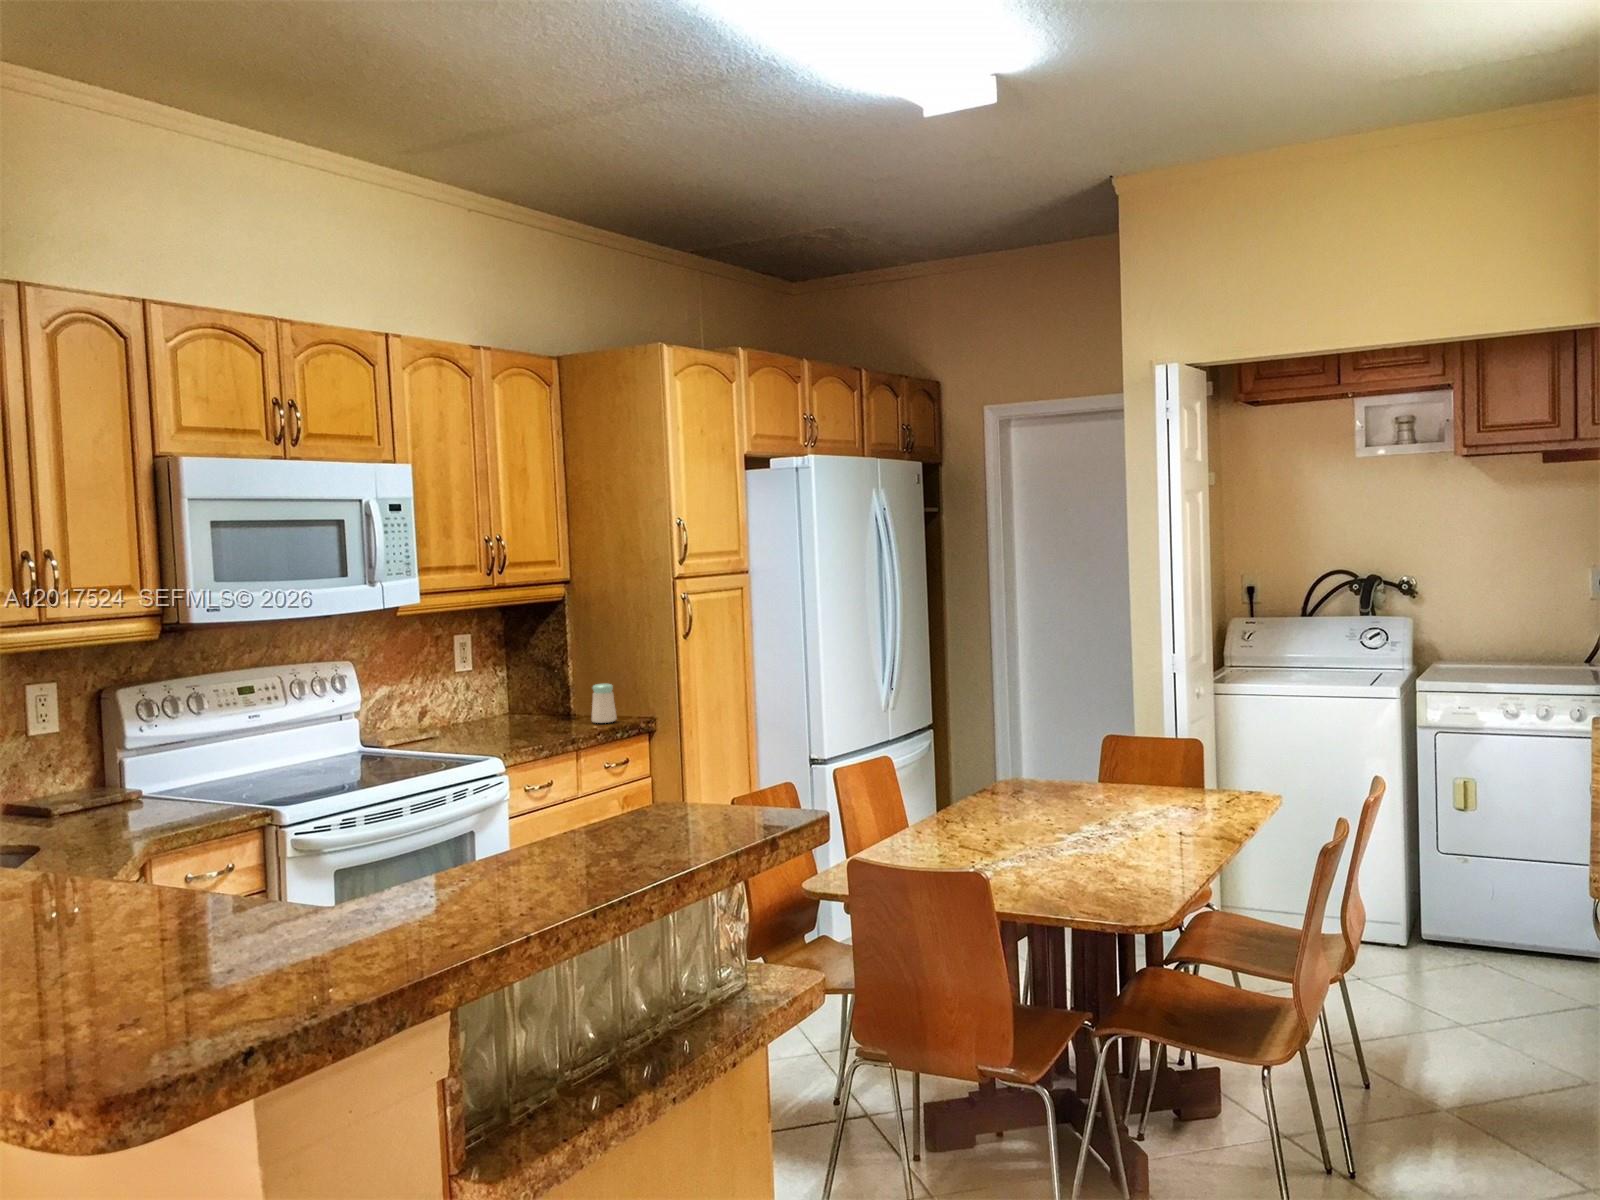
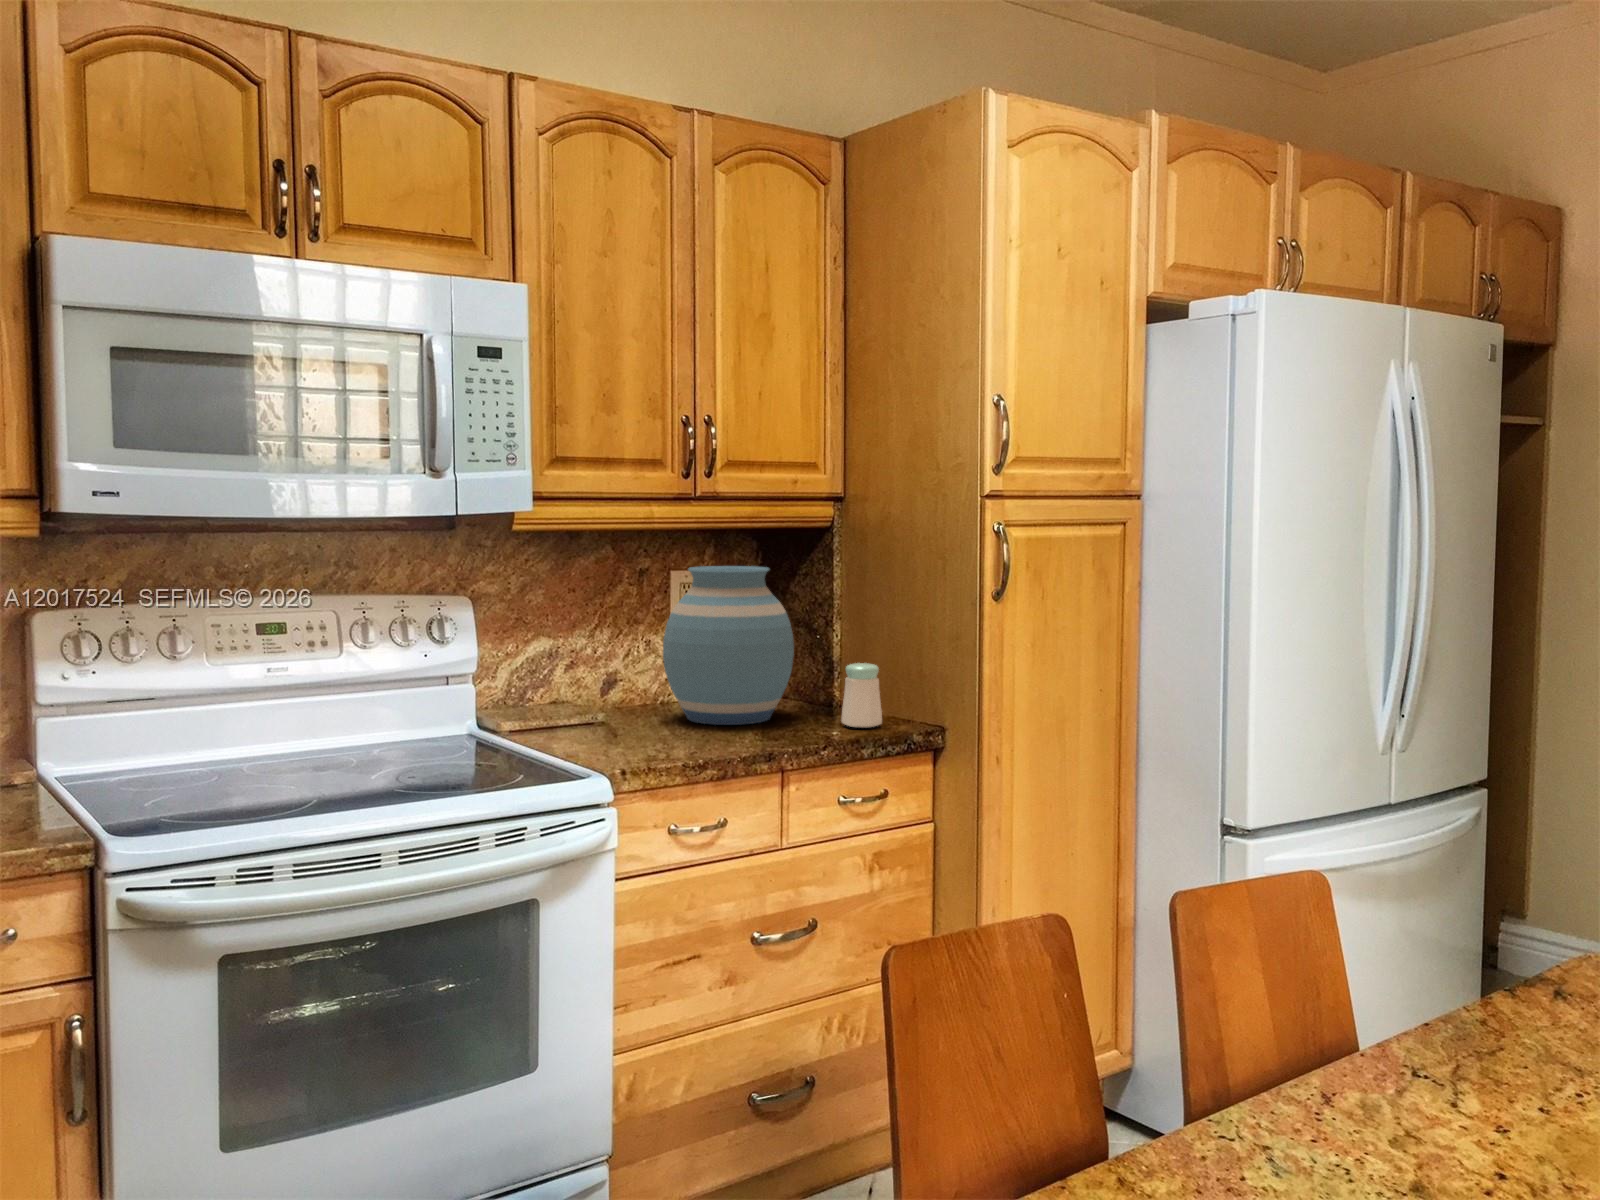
vase: none [470,629,556,731] -> present [663,566,794,725]

